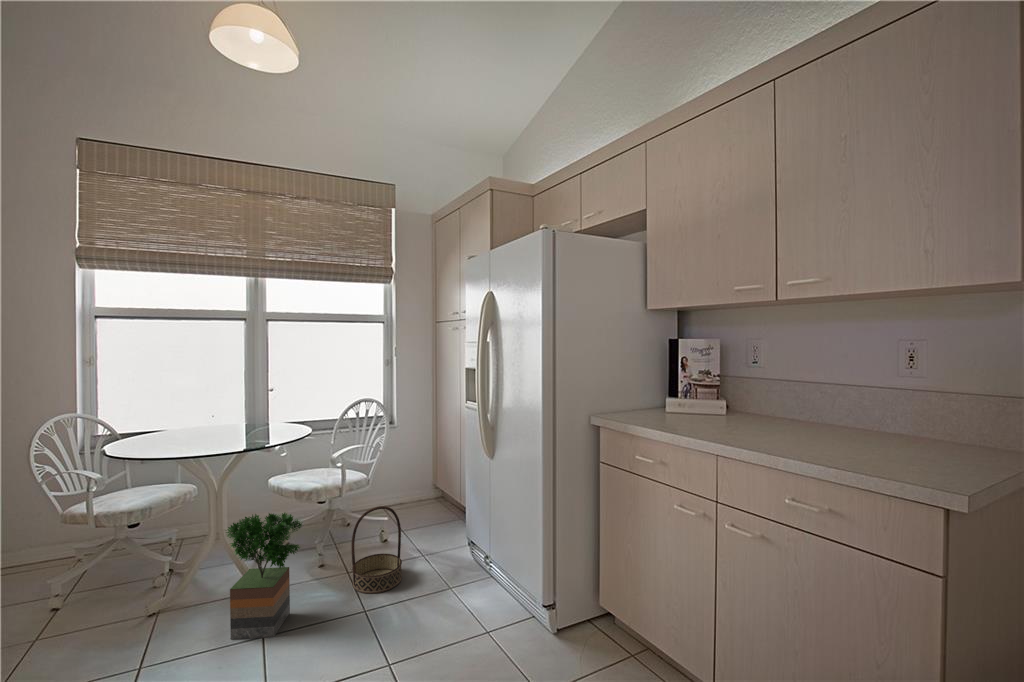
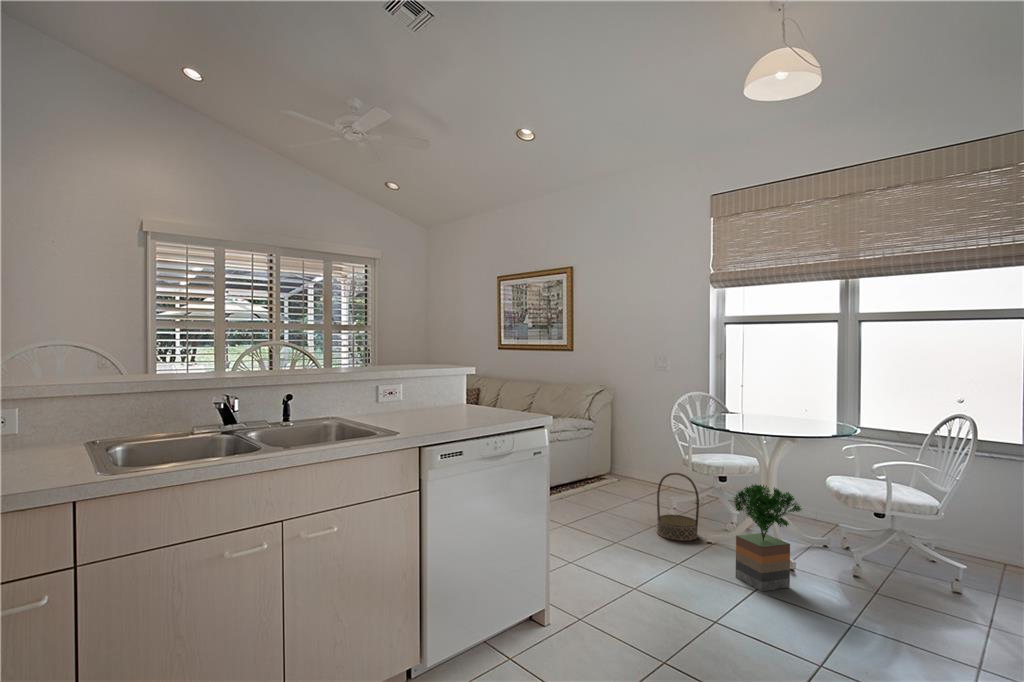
basket: present [351,506,402,594] -> present [657,473,699,541]

